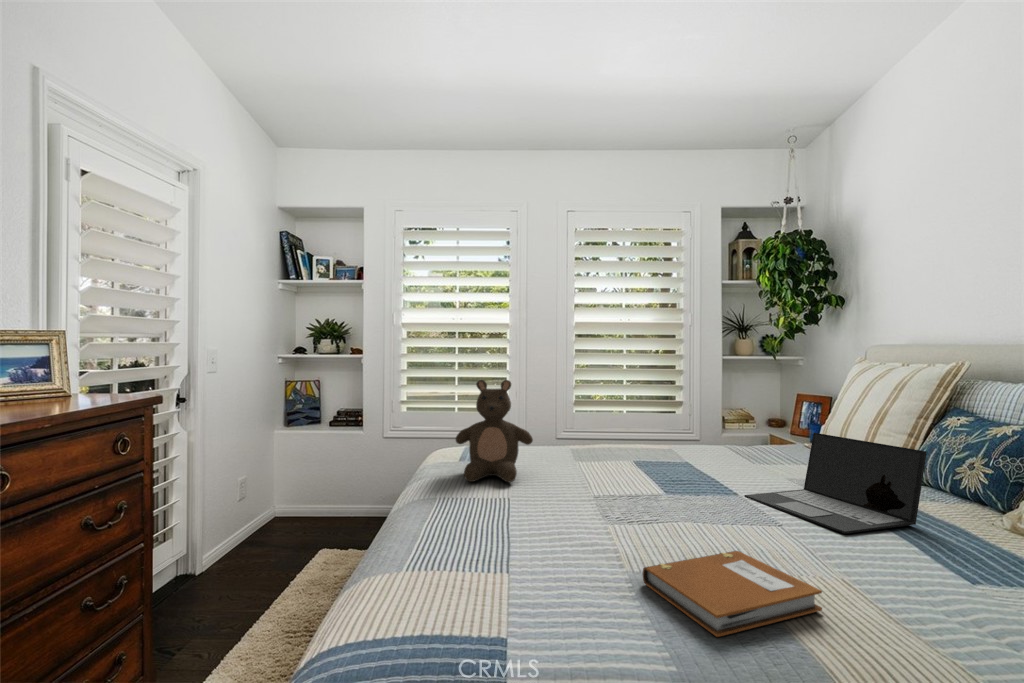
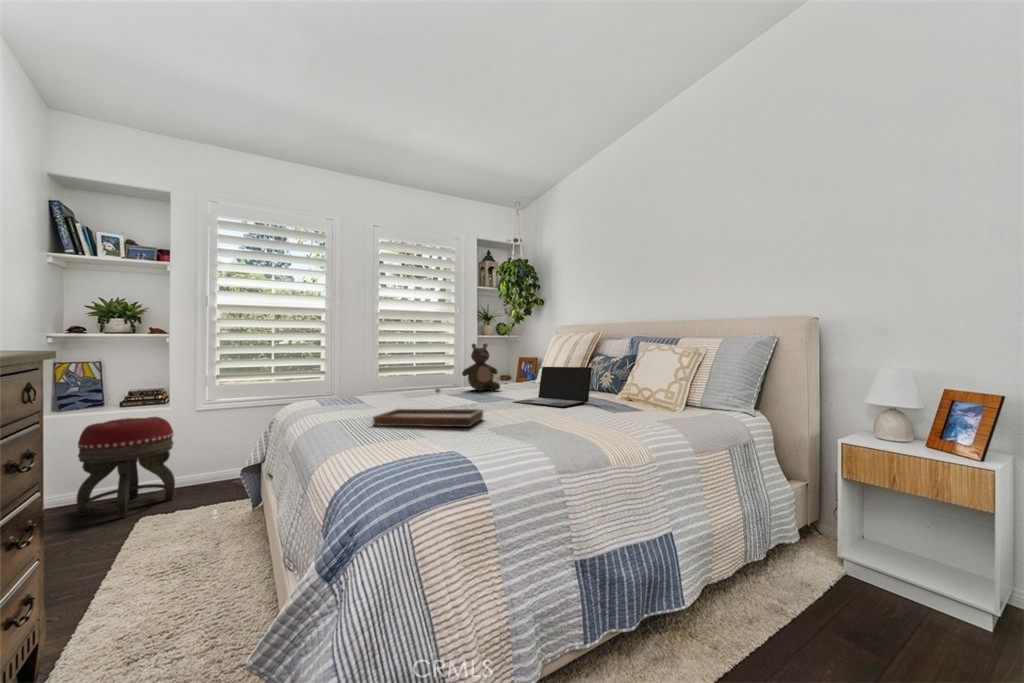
stuffed bear: present [456,380,533,482] -> present [462,343,500,391]
footstool: none [284,442,359,546] -> present [76,417,175,518]
tray: none [477,478,655,571] -> present [373,388,483,427]
notebook: present [643,551,822,637] -> none [488,412,566,435]

